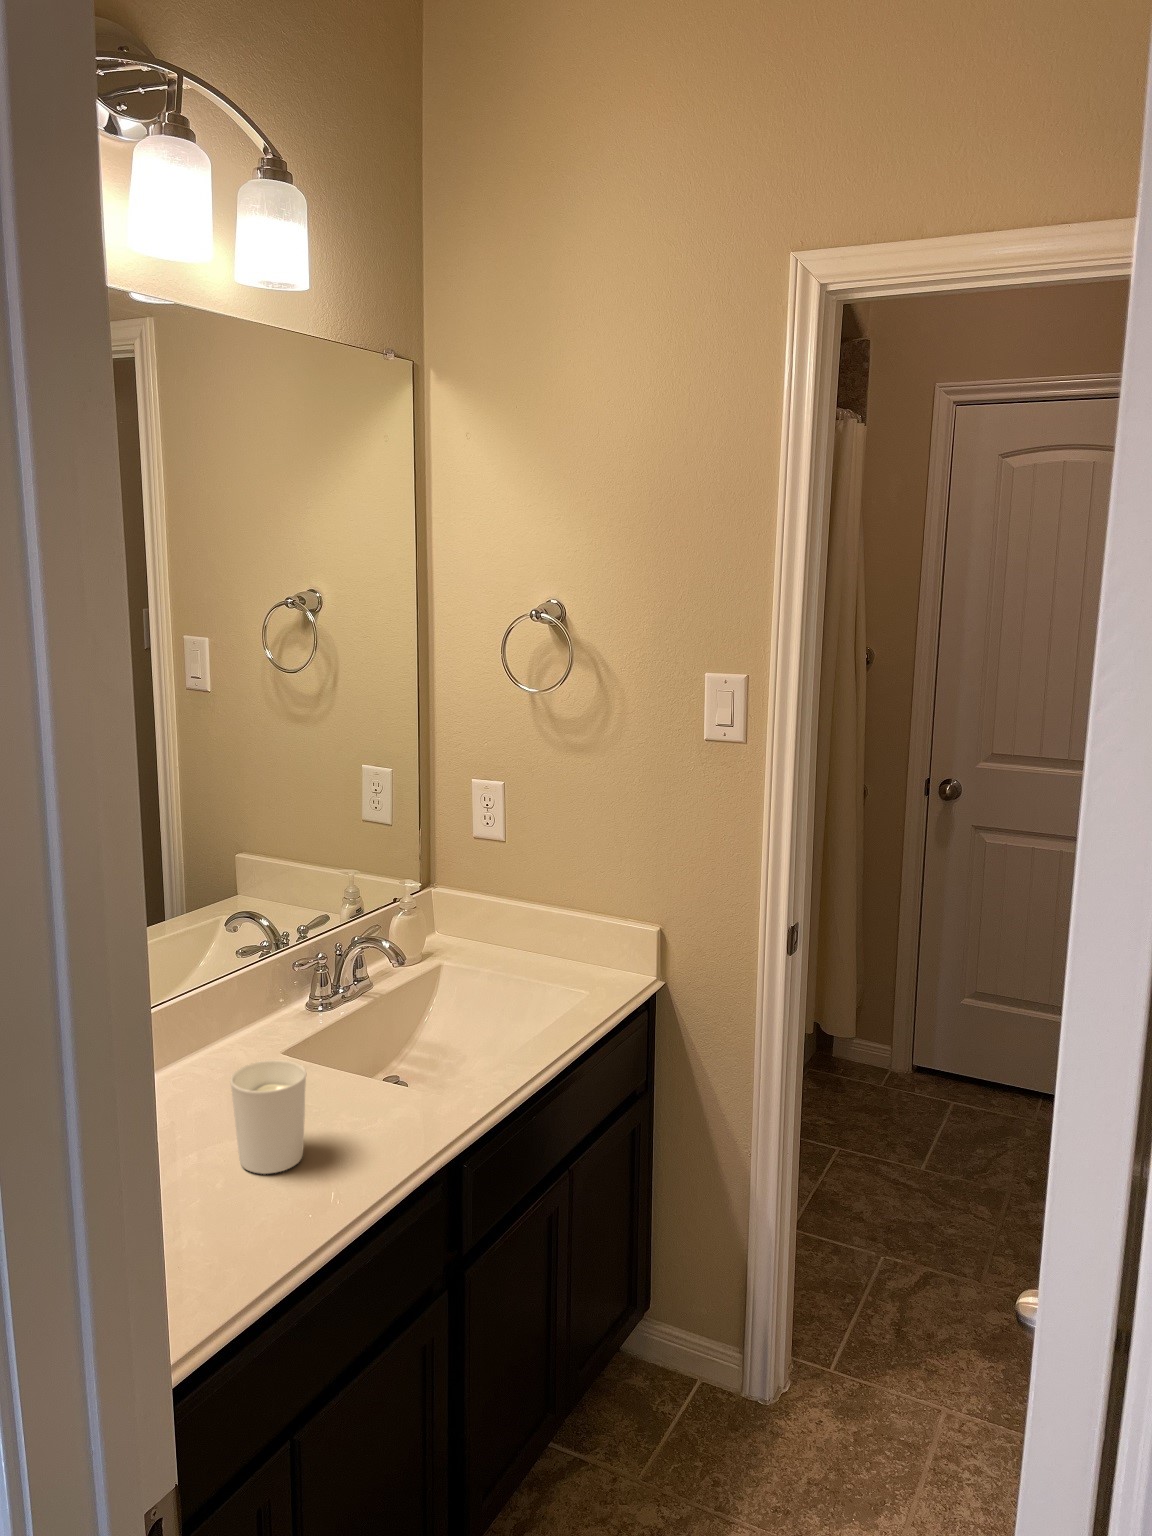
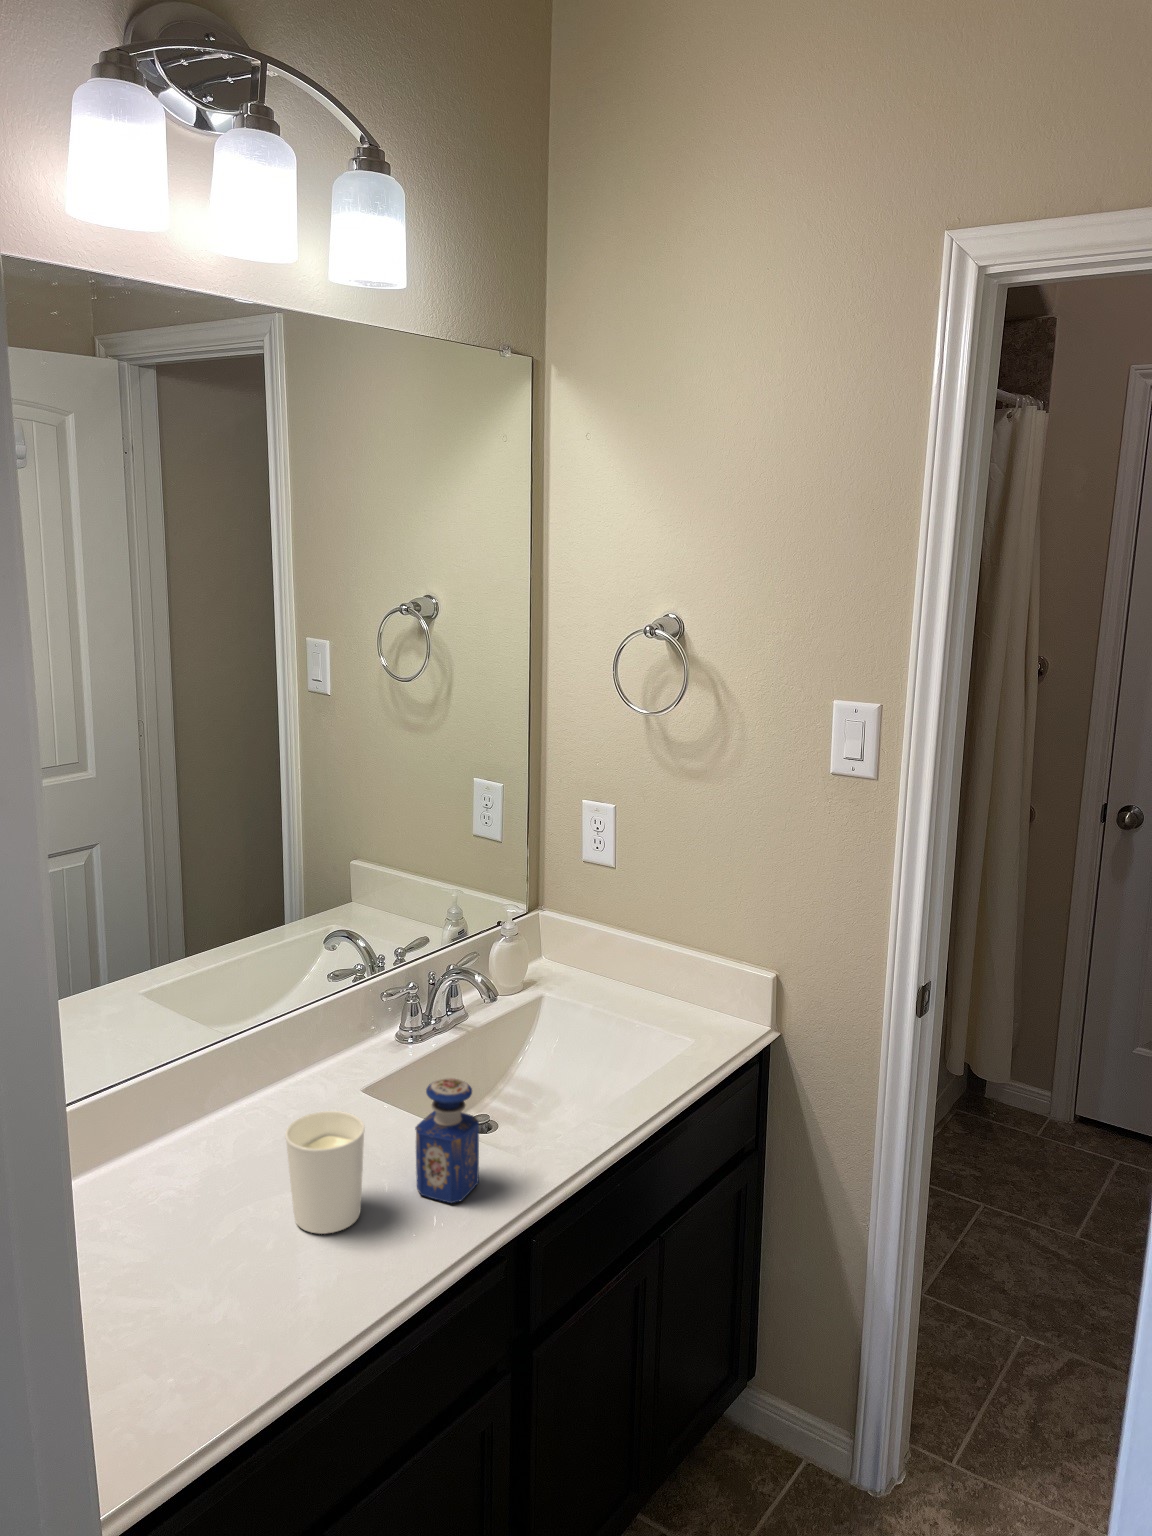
perfume bottle: none [351,1025,410,1140] -> present [415,1078,479,1203]

